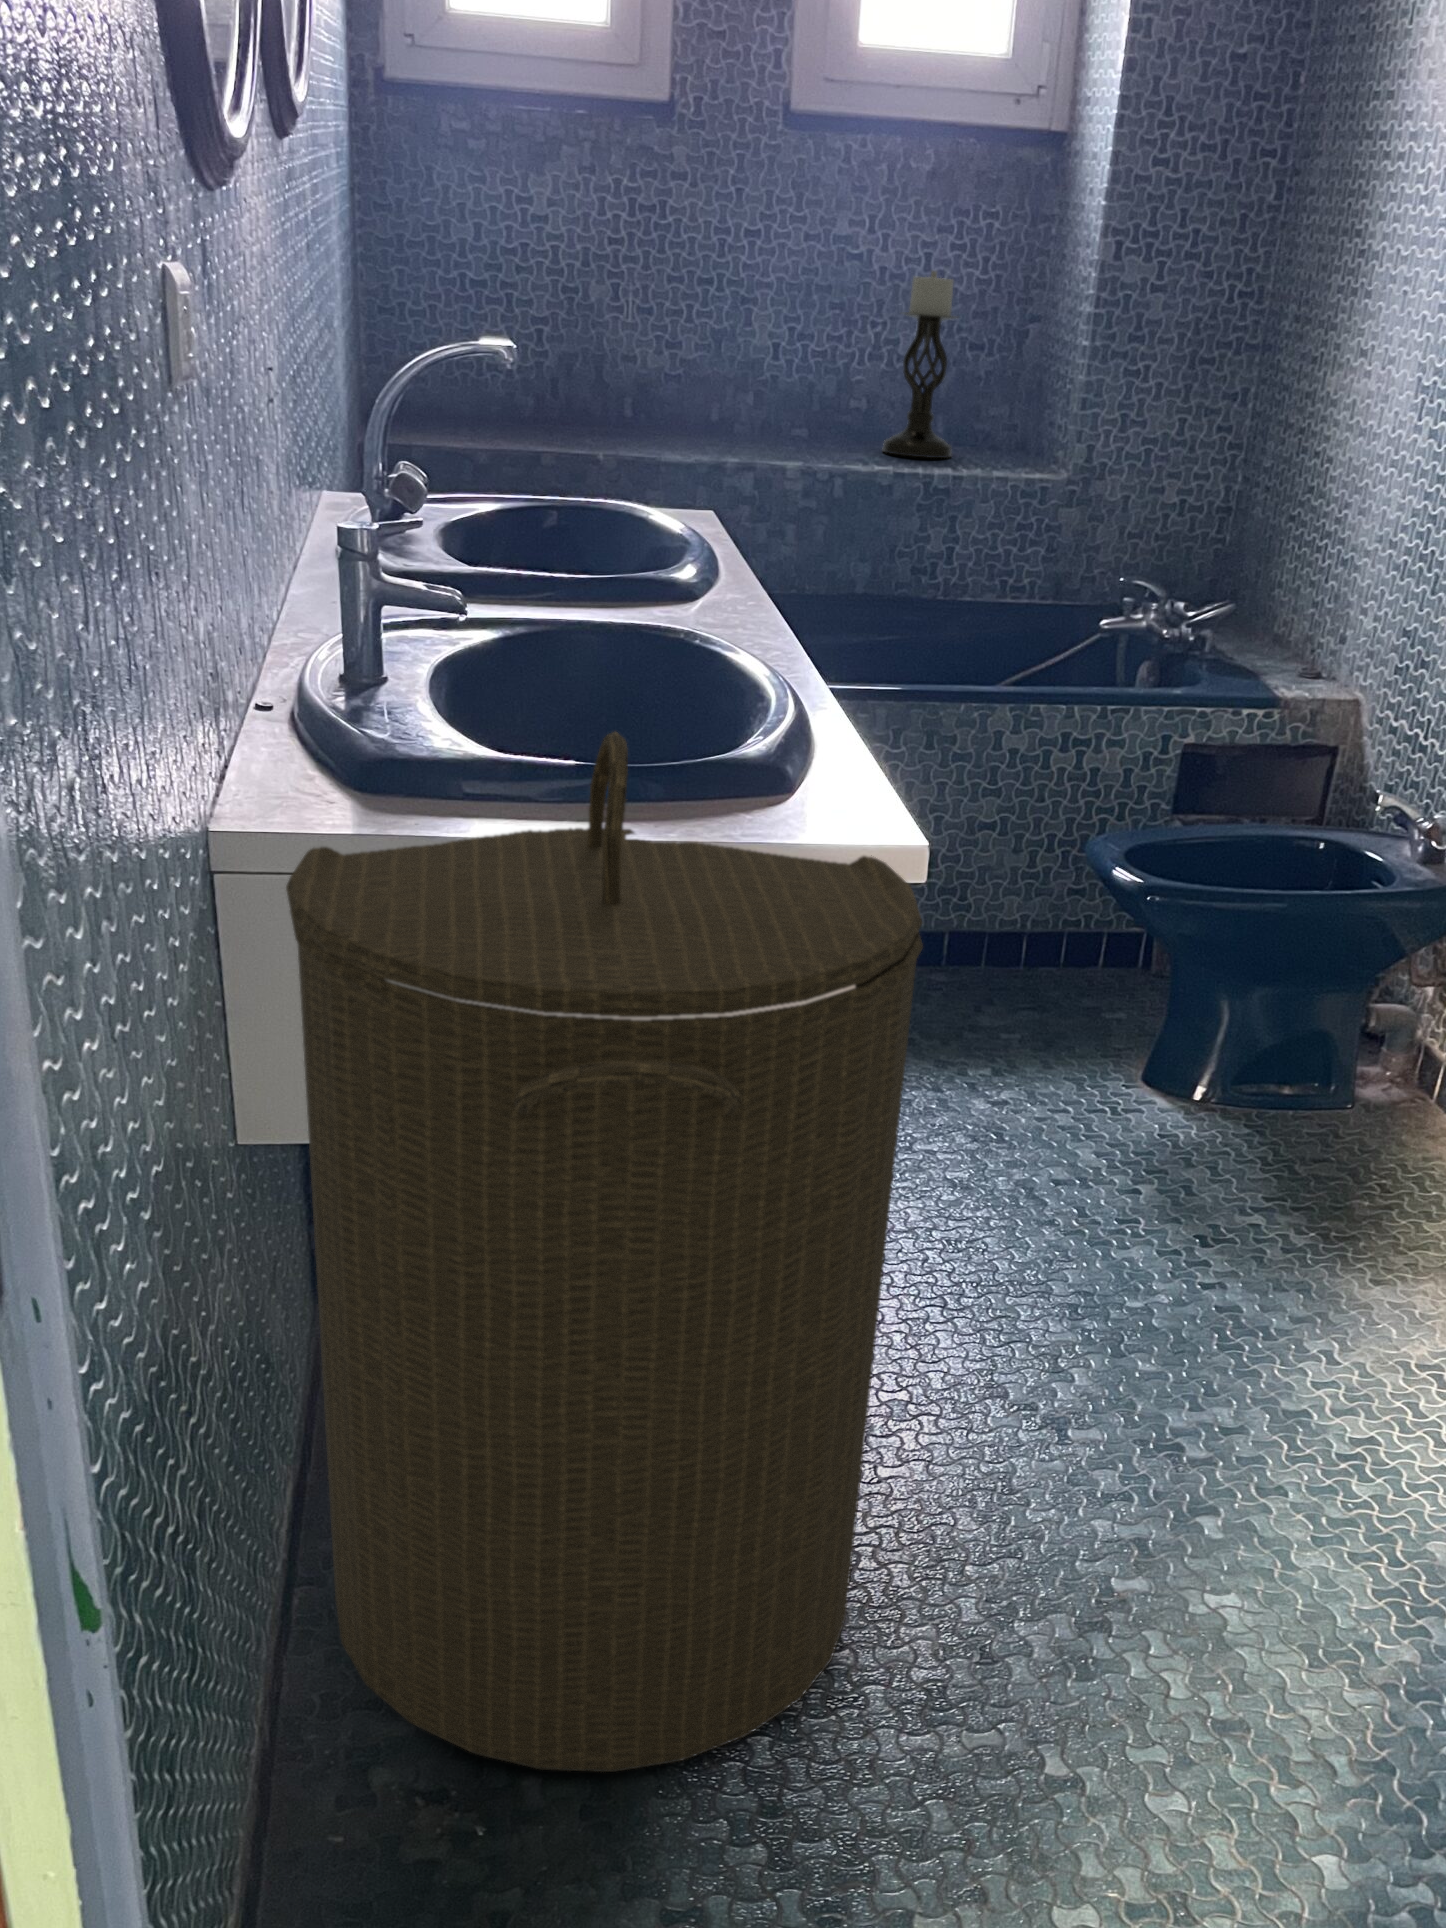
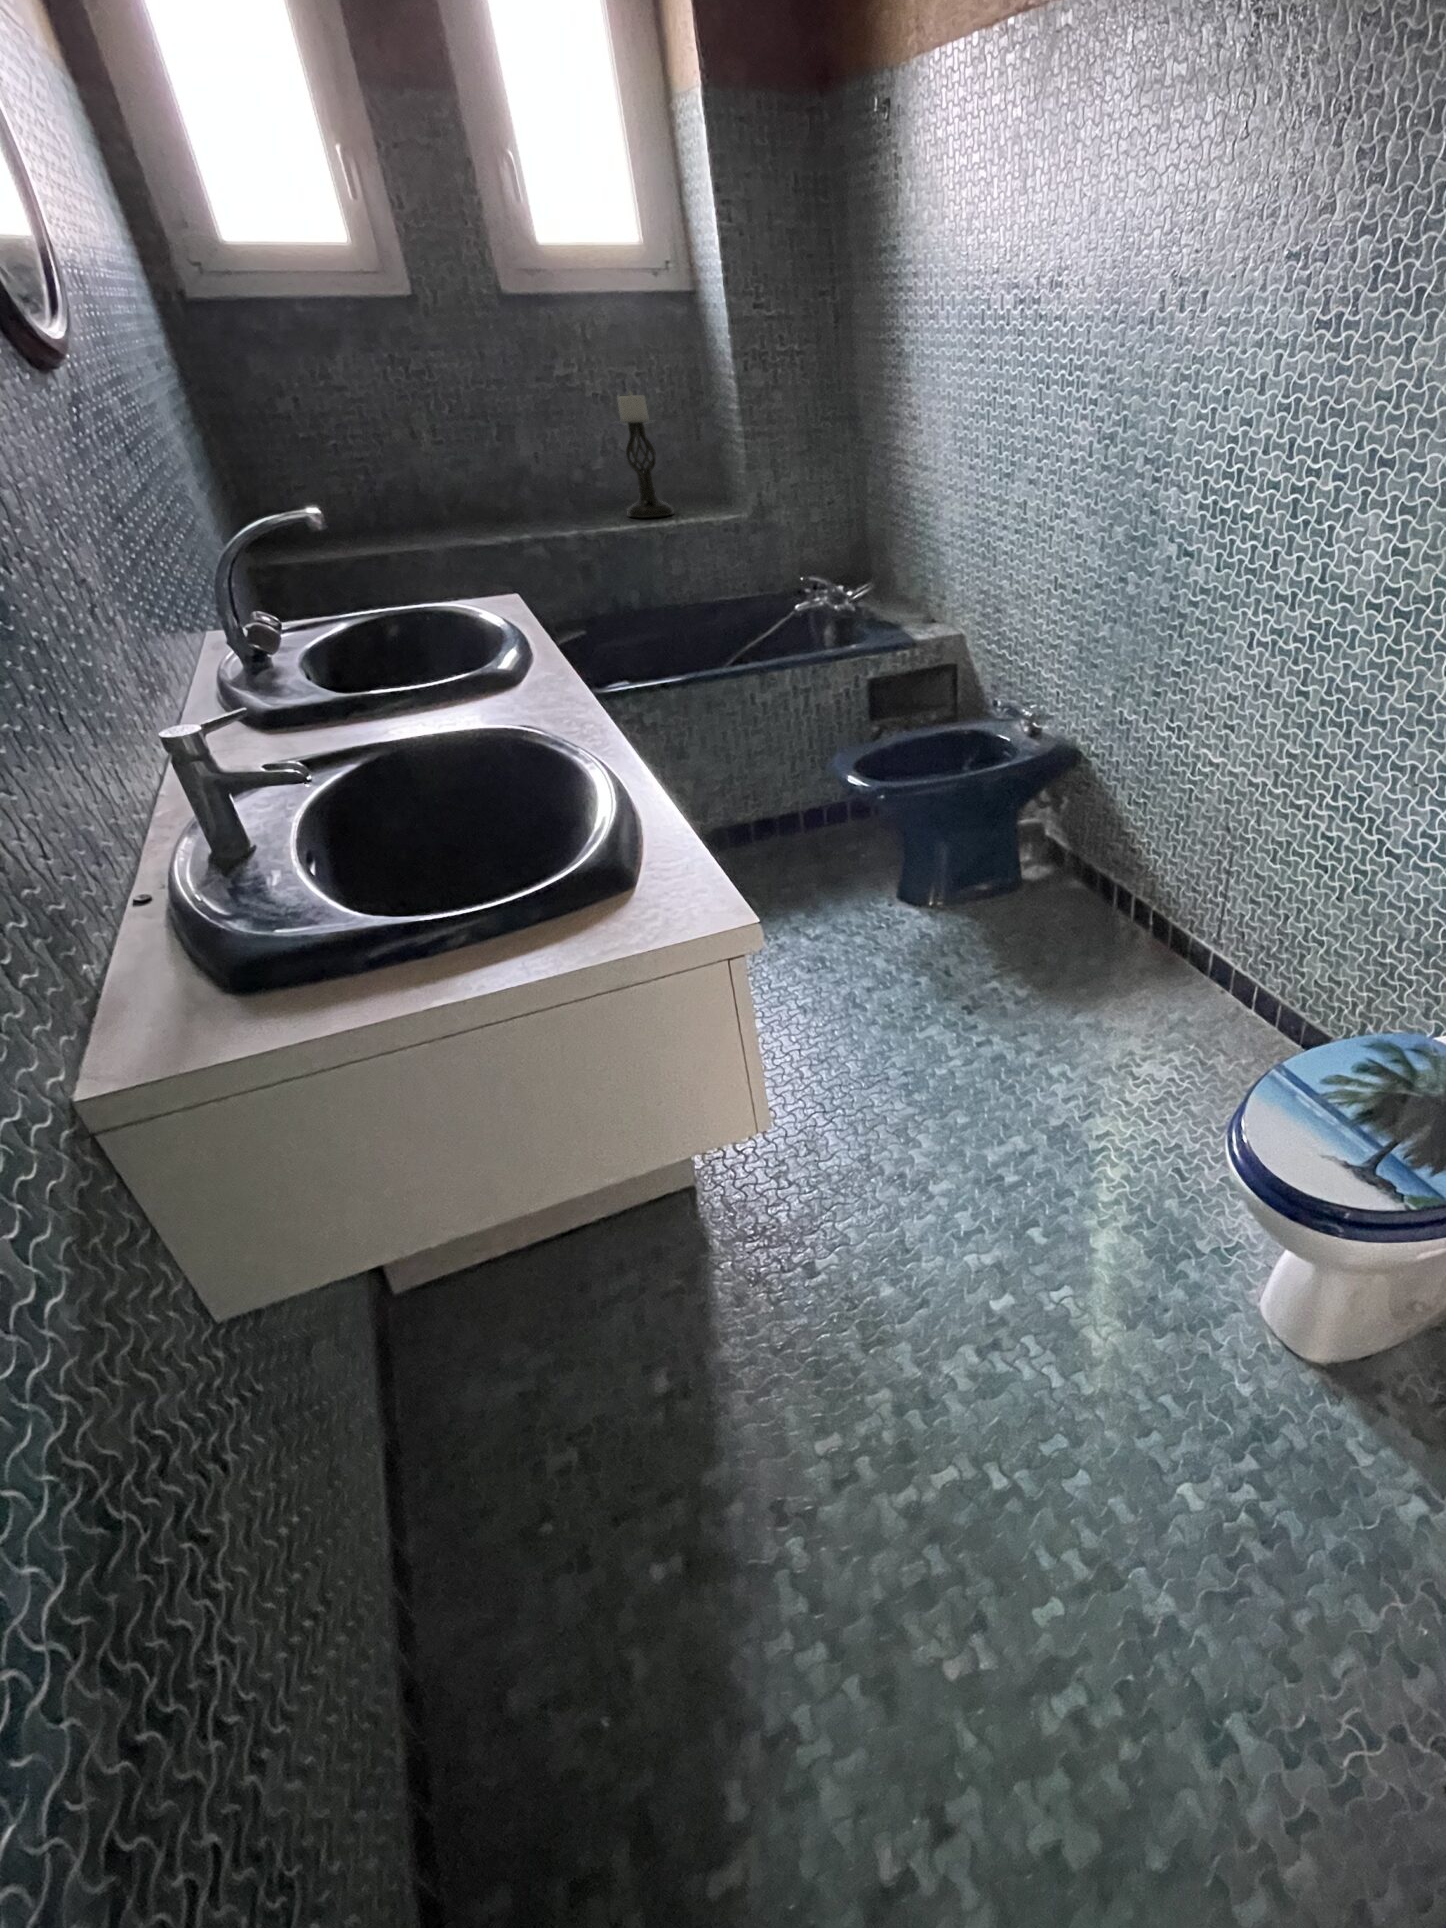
laundry hamper: present [286,732,923,1772] -> none [176,889,829,1662]

